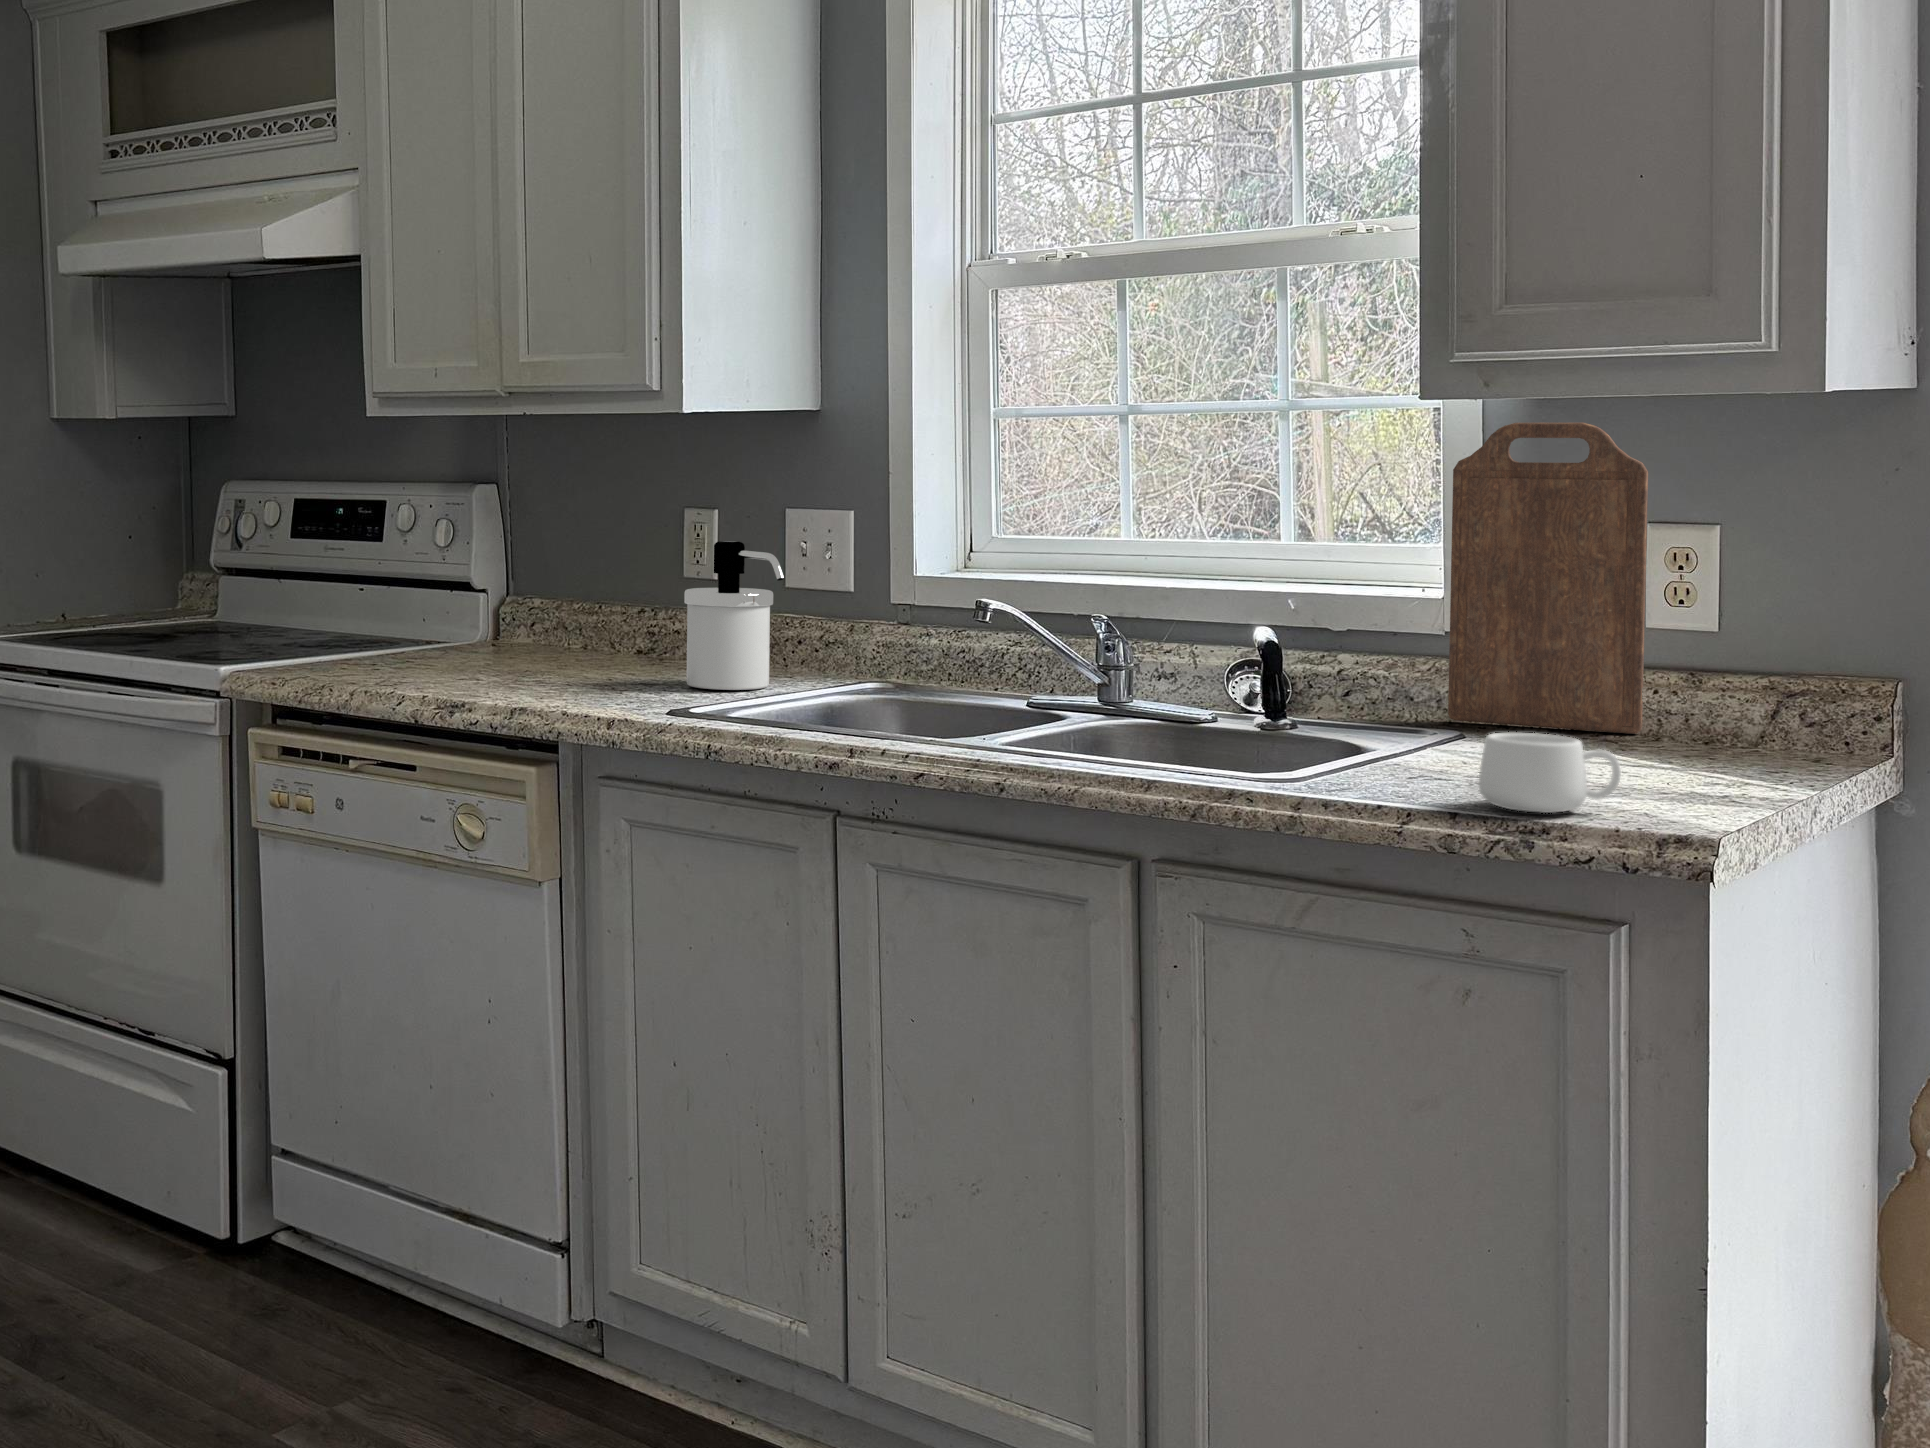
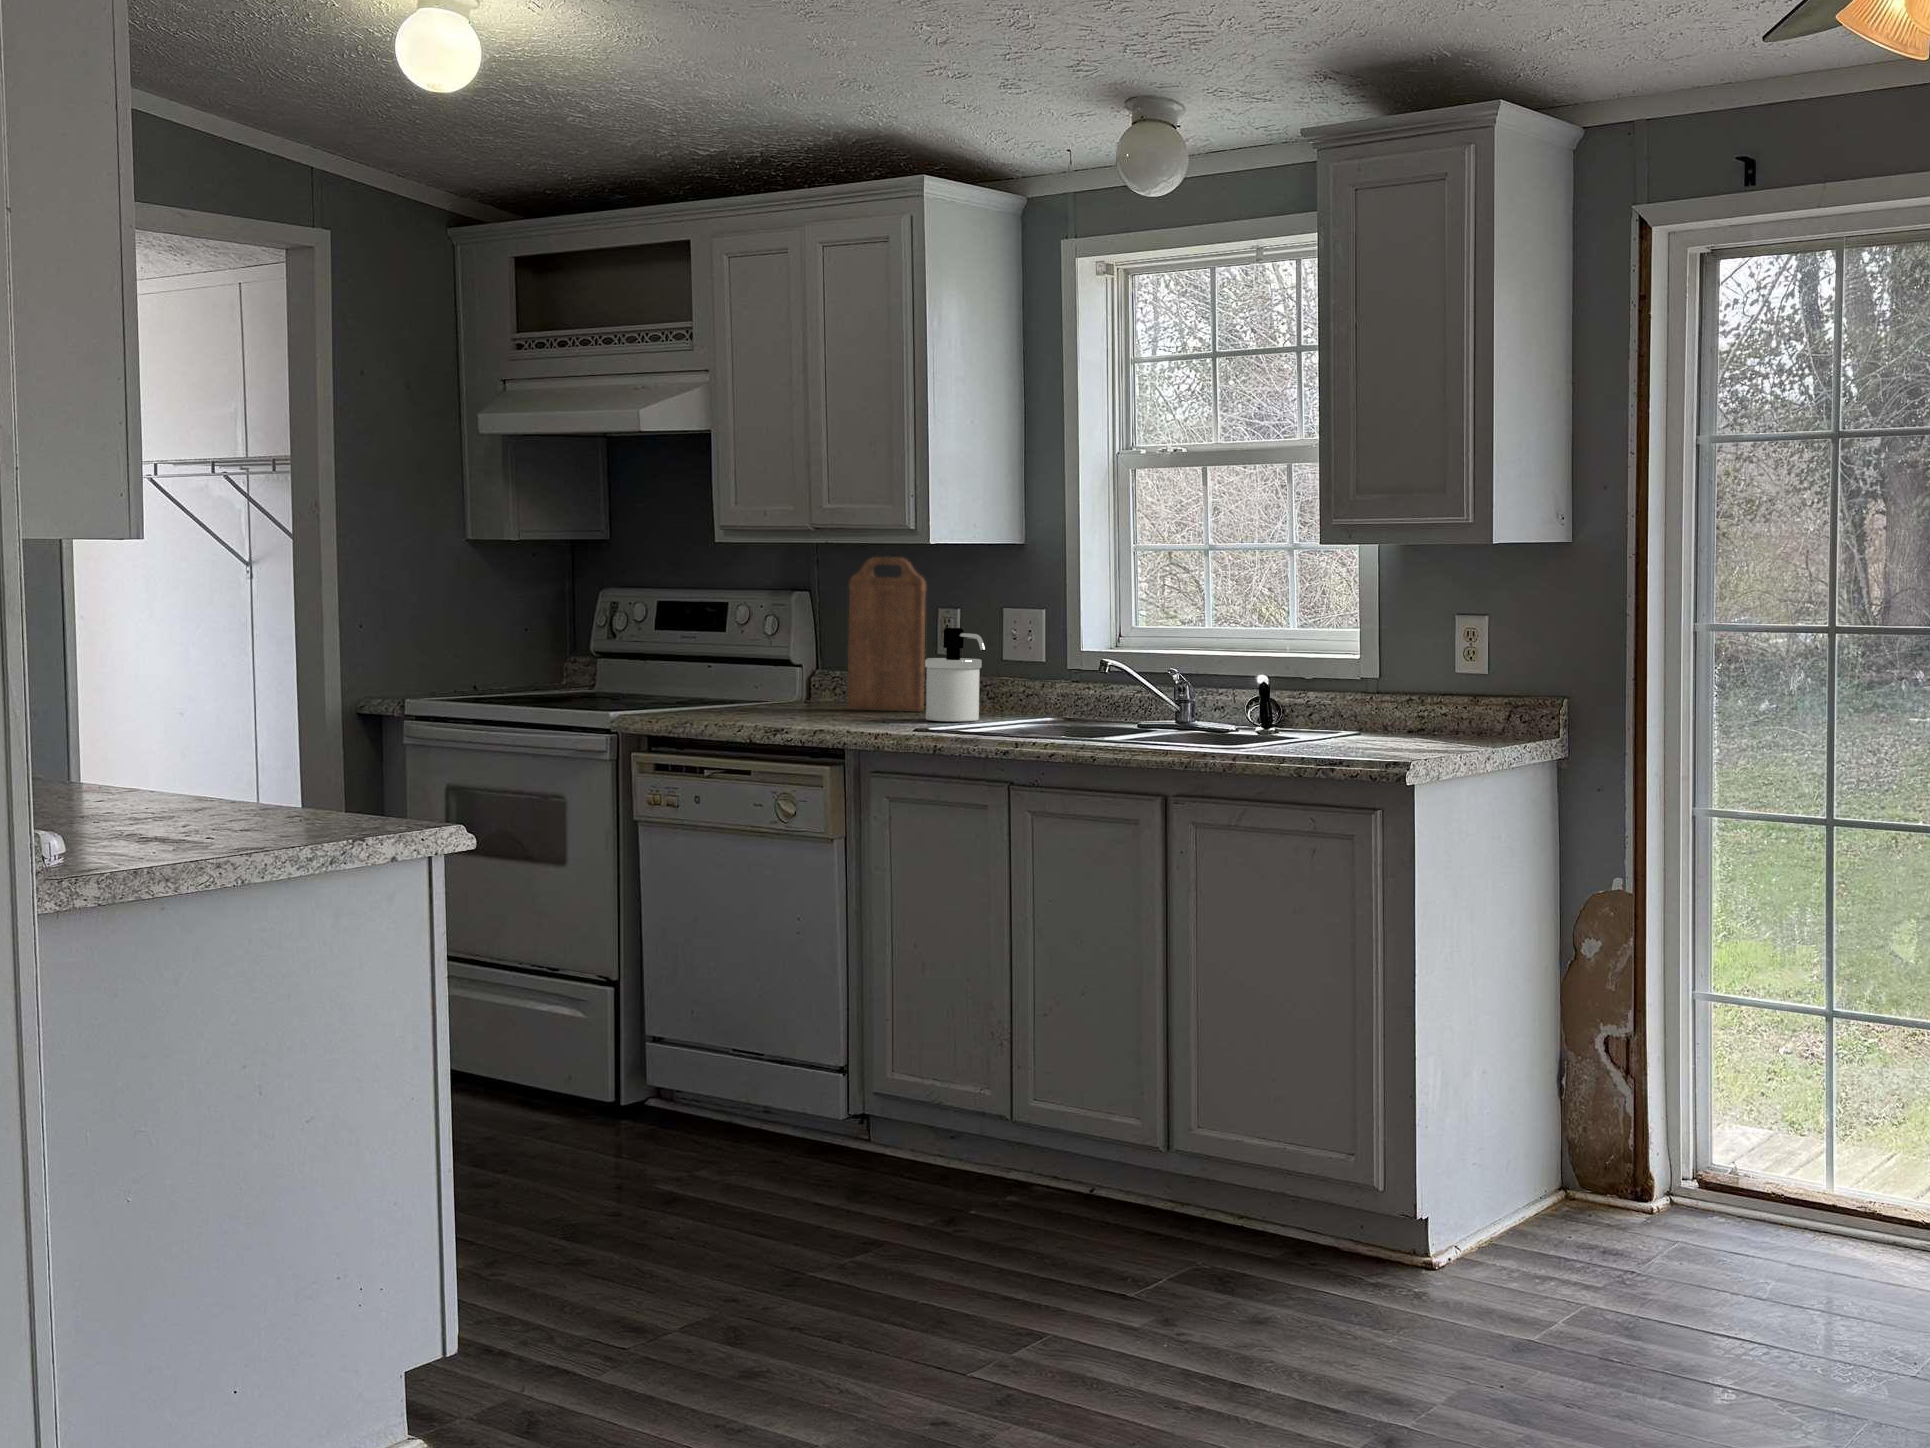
cutting board: present [1448,423,1648,734] -> present [848,557,926,711]
mug: present [1478,733,1621,813] -> none [1321,719,1387,758]

